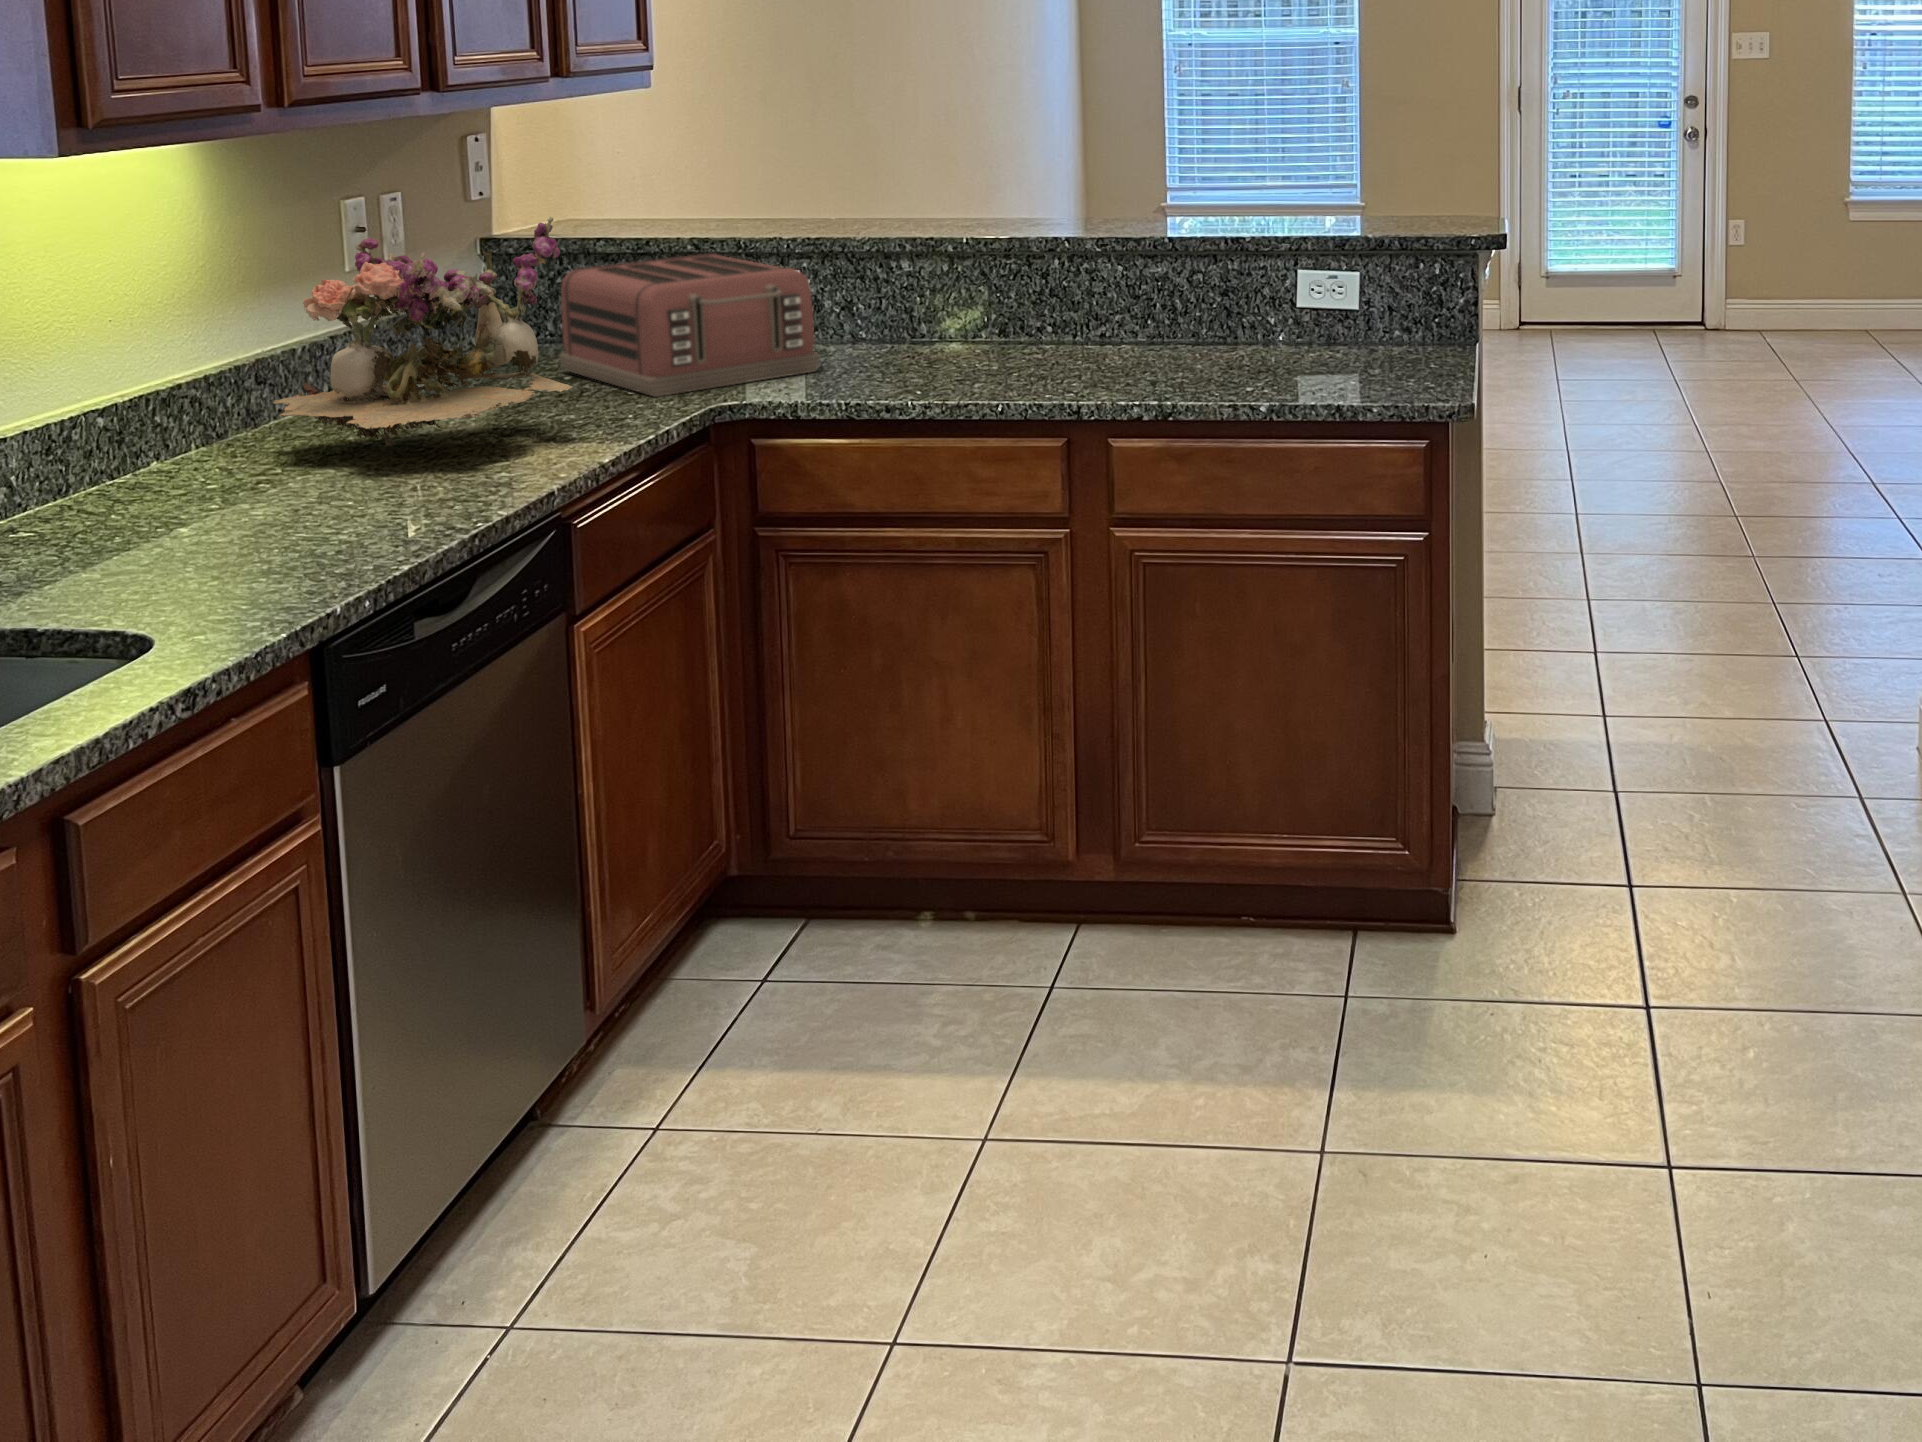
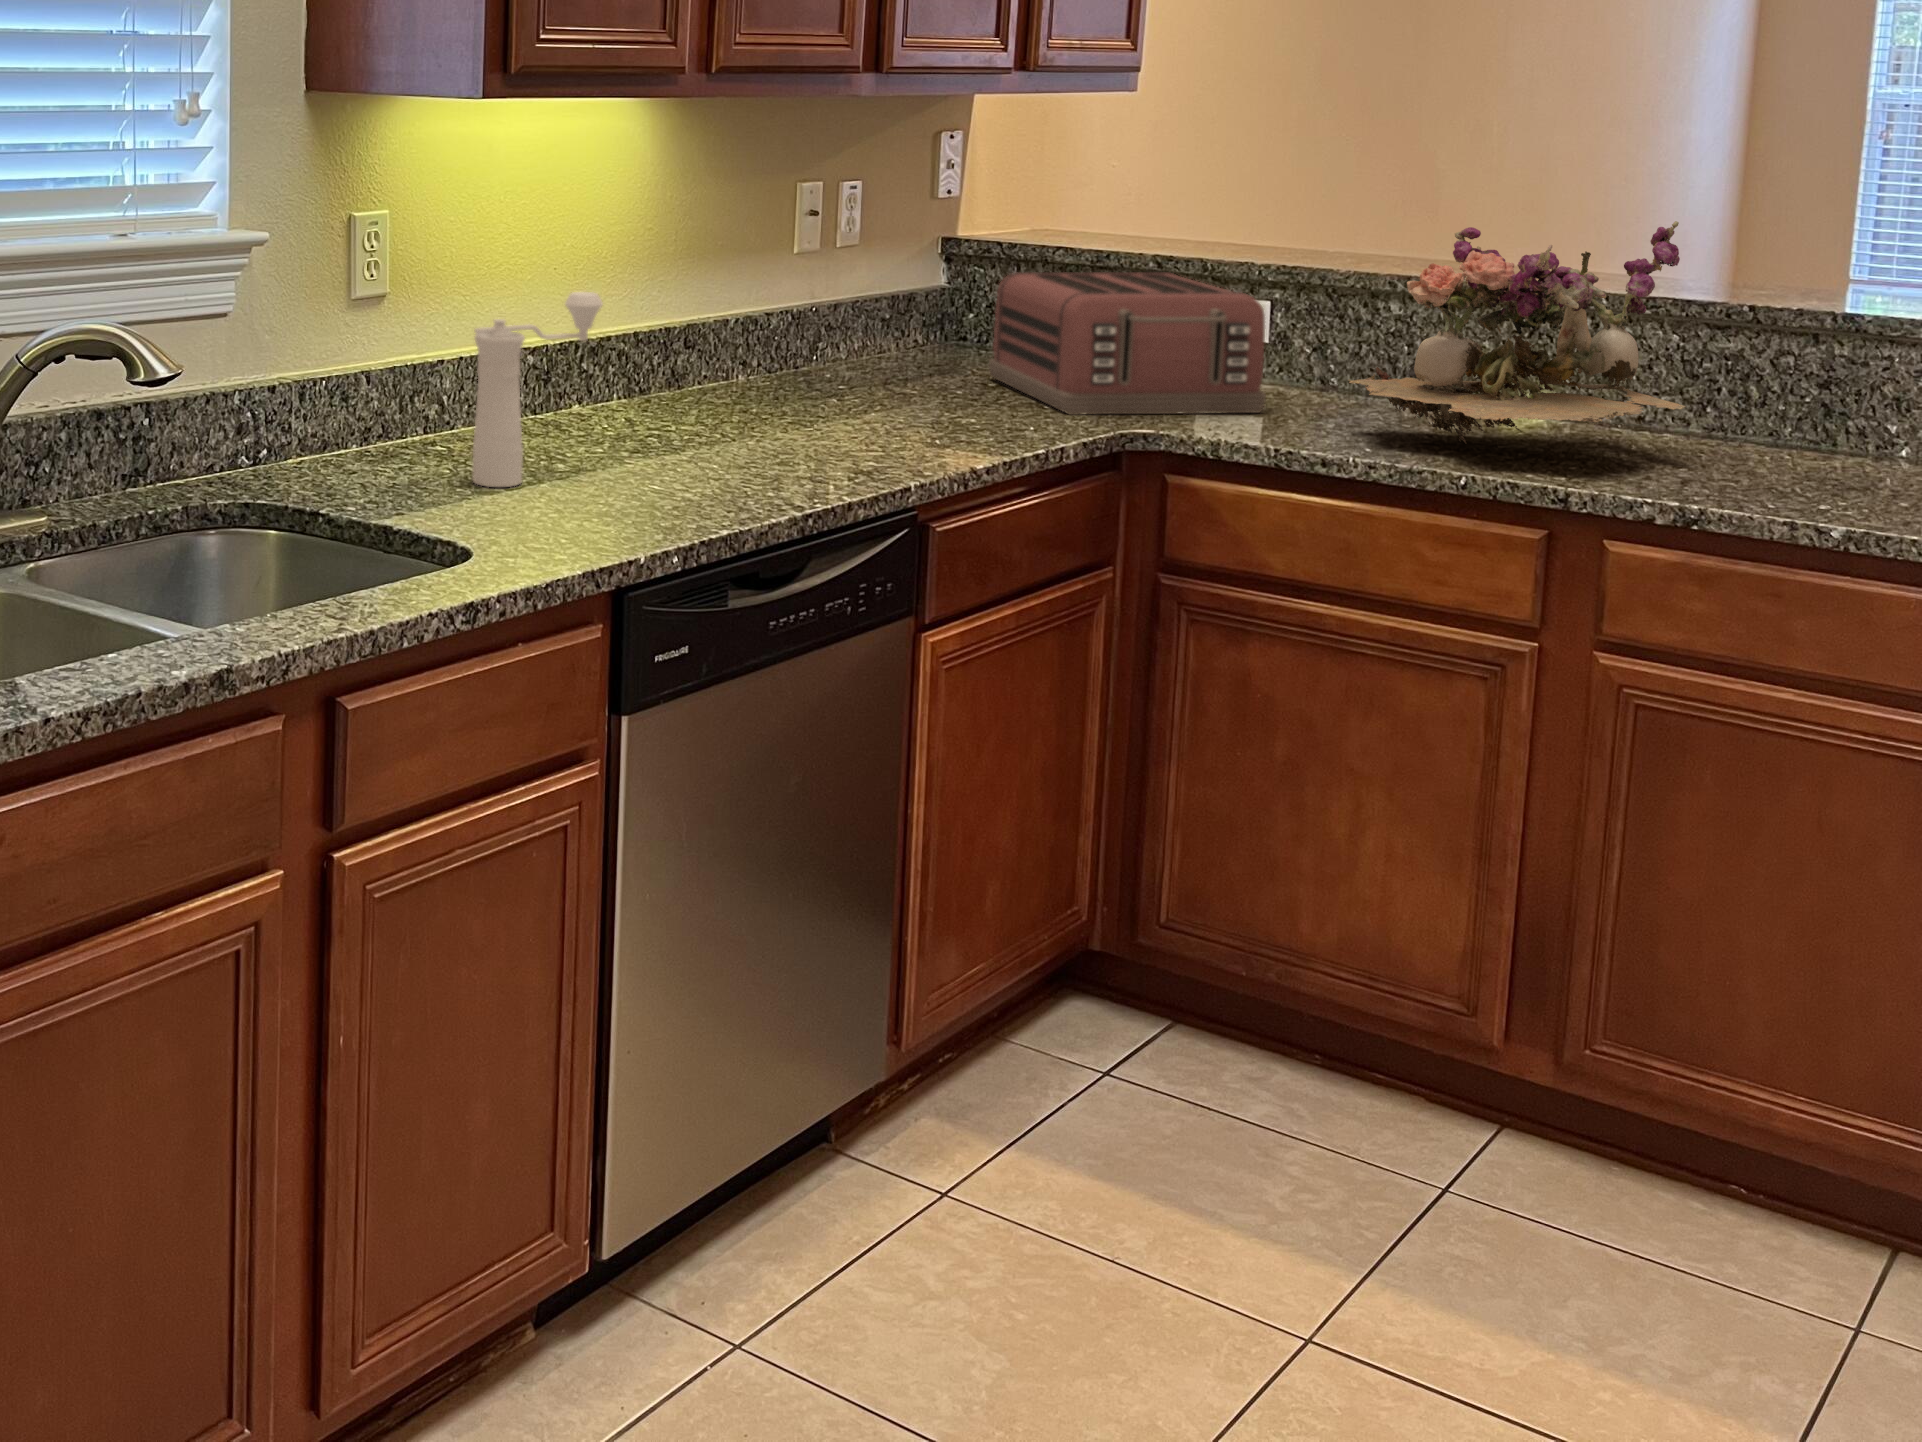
flower arrangement: present [274,217,572,447] -> present [1349,221,1686,443]
pepper mill: none [75,346,216,566] -> present [473,292,603,487]

